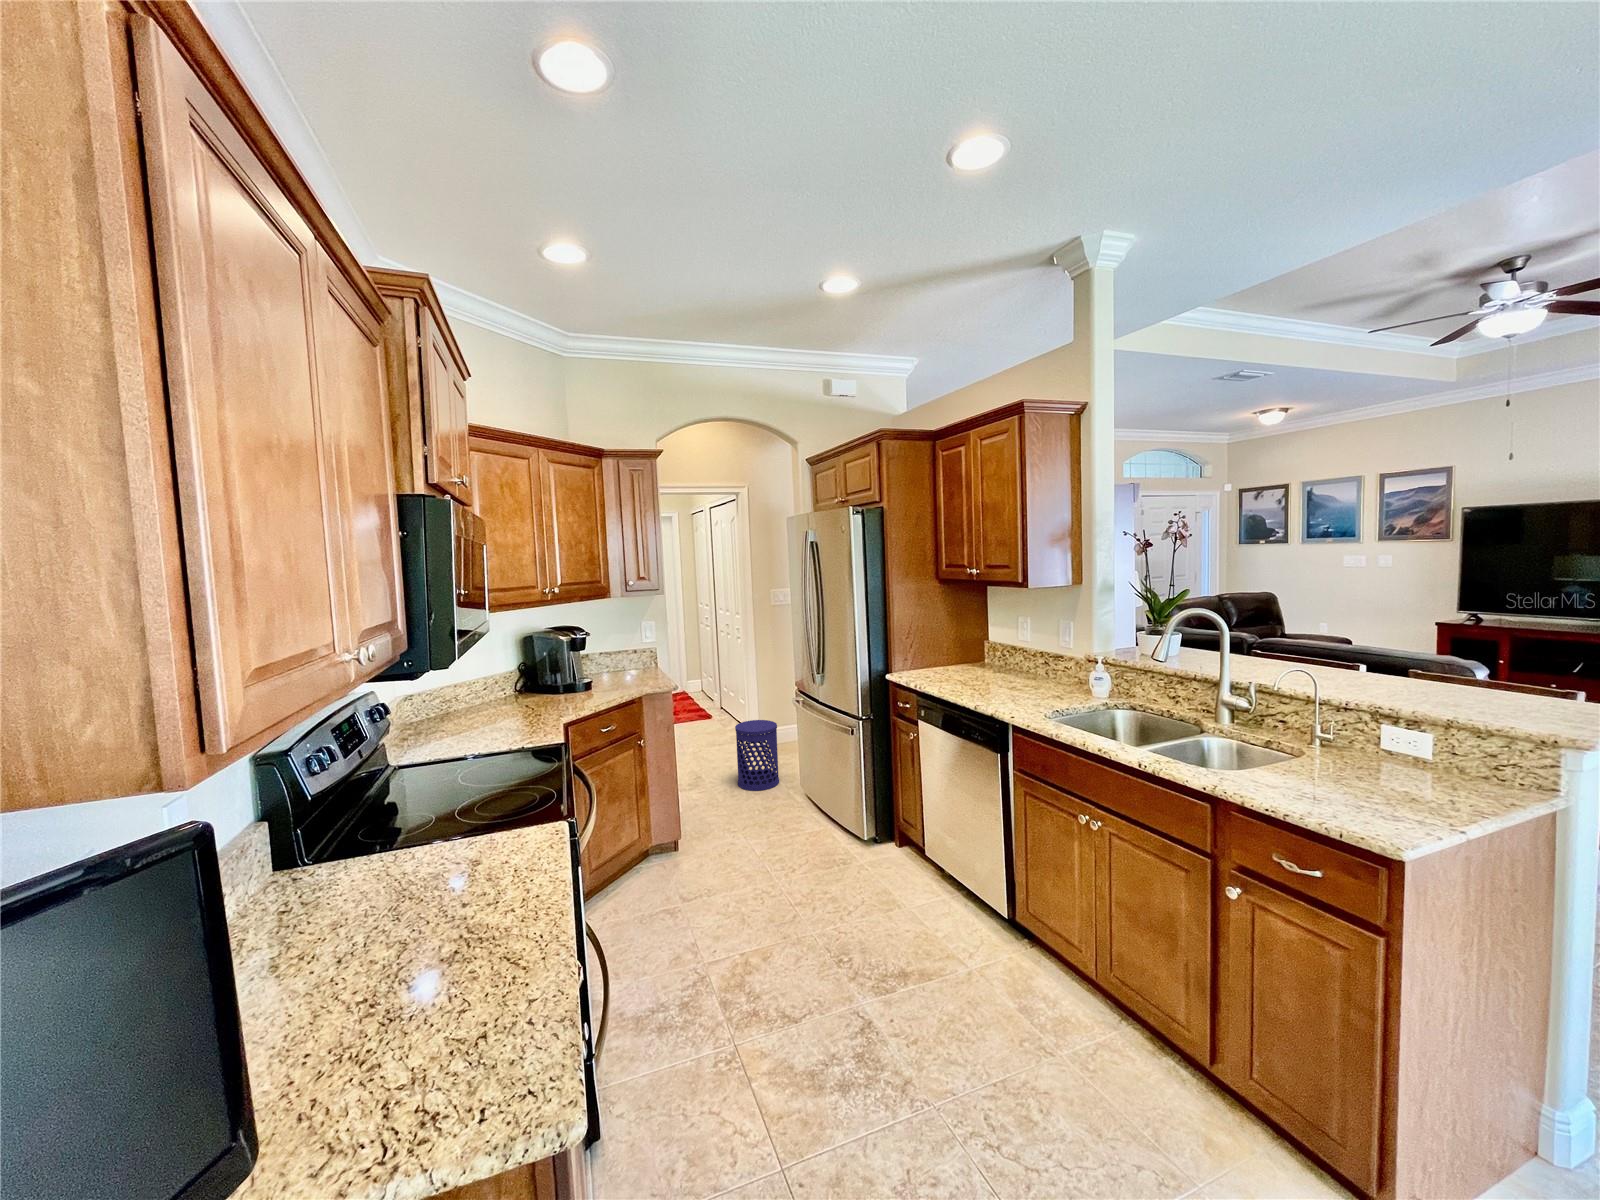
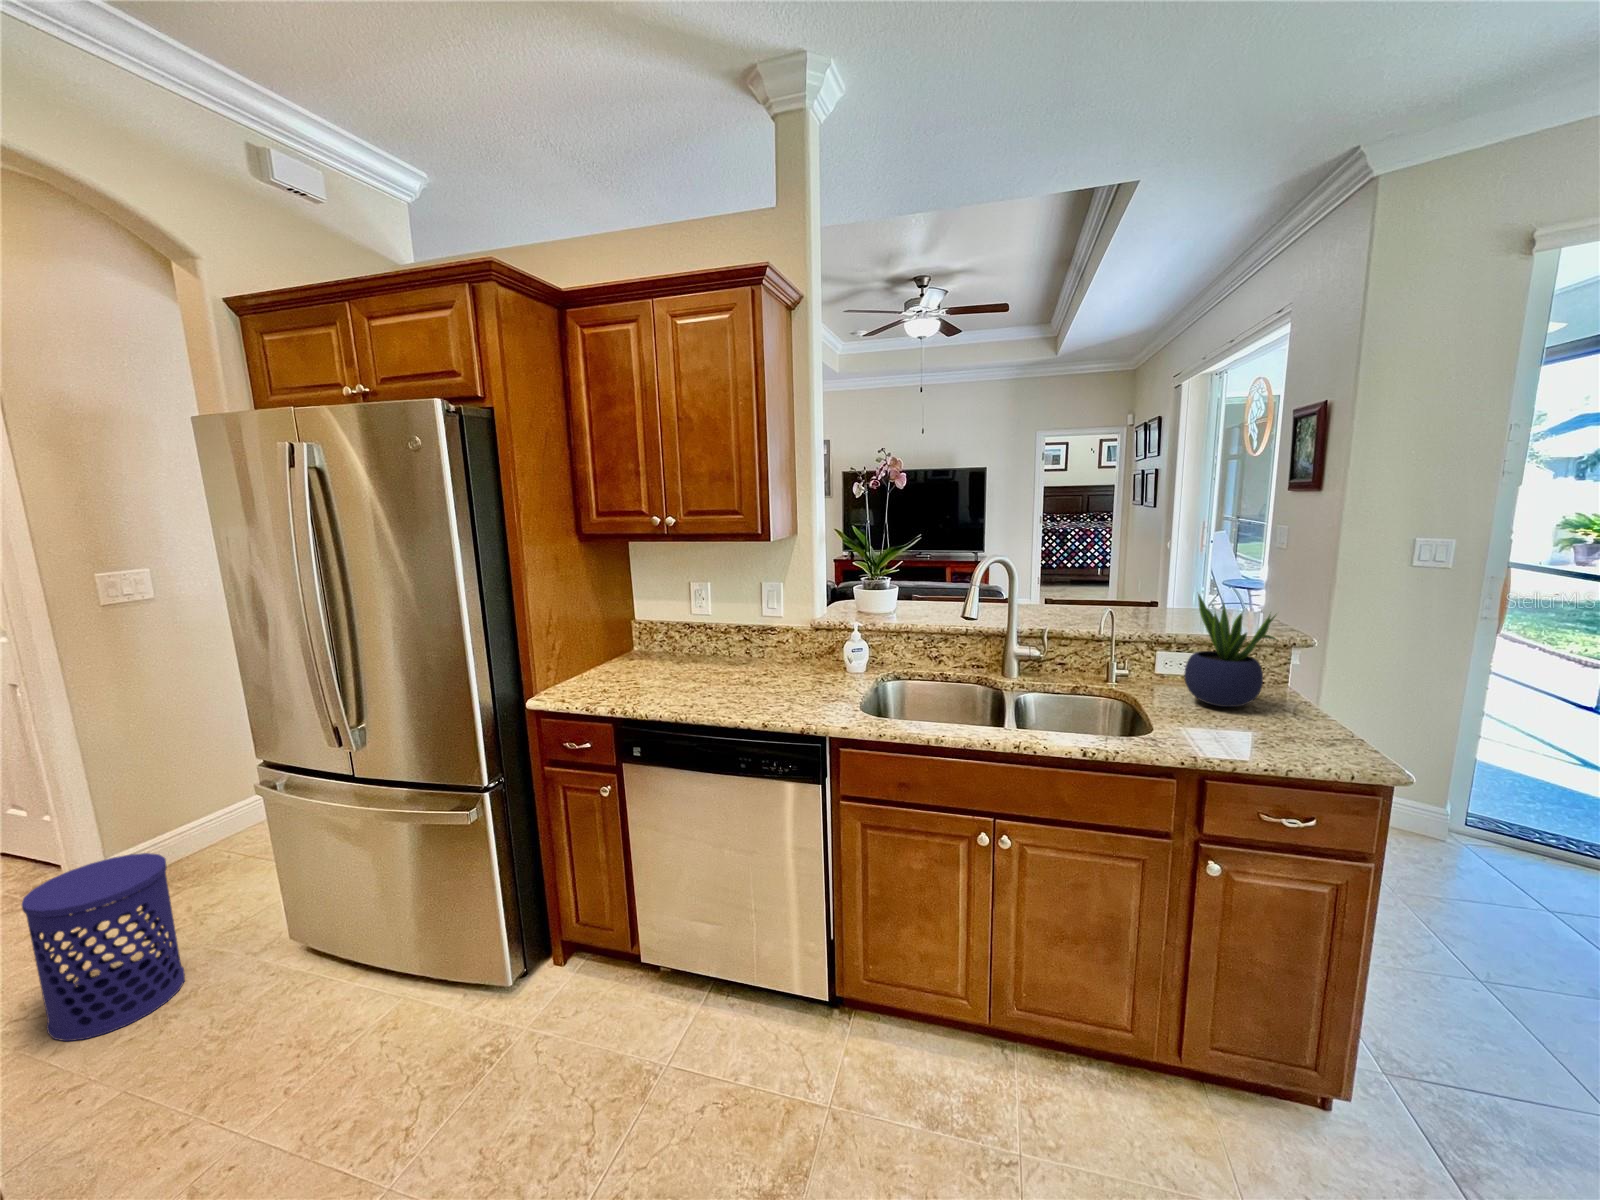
potted plant: none [1335,661,1453,784] -> present [1184,595,1277,707]

